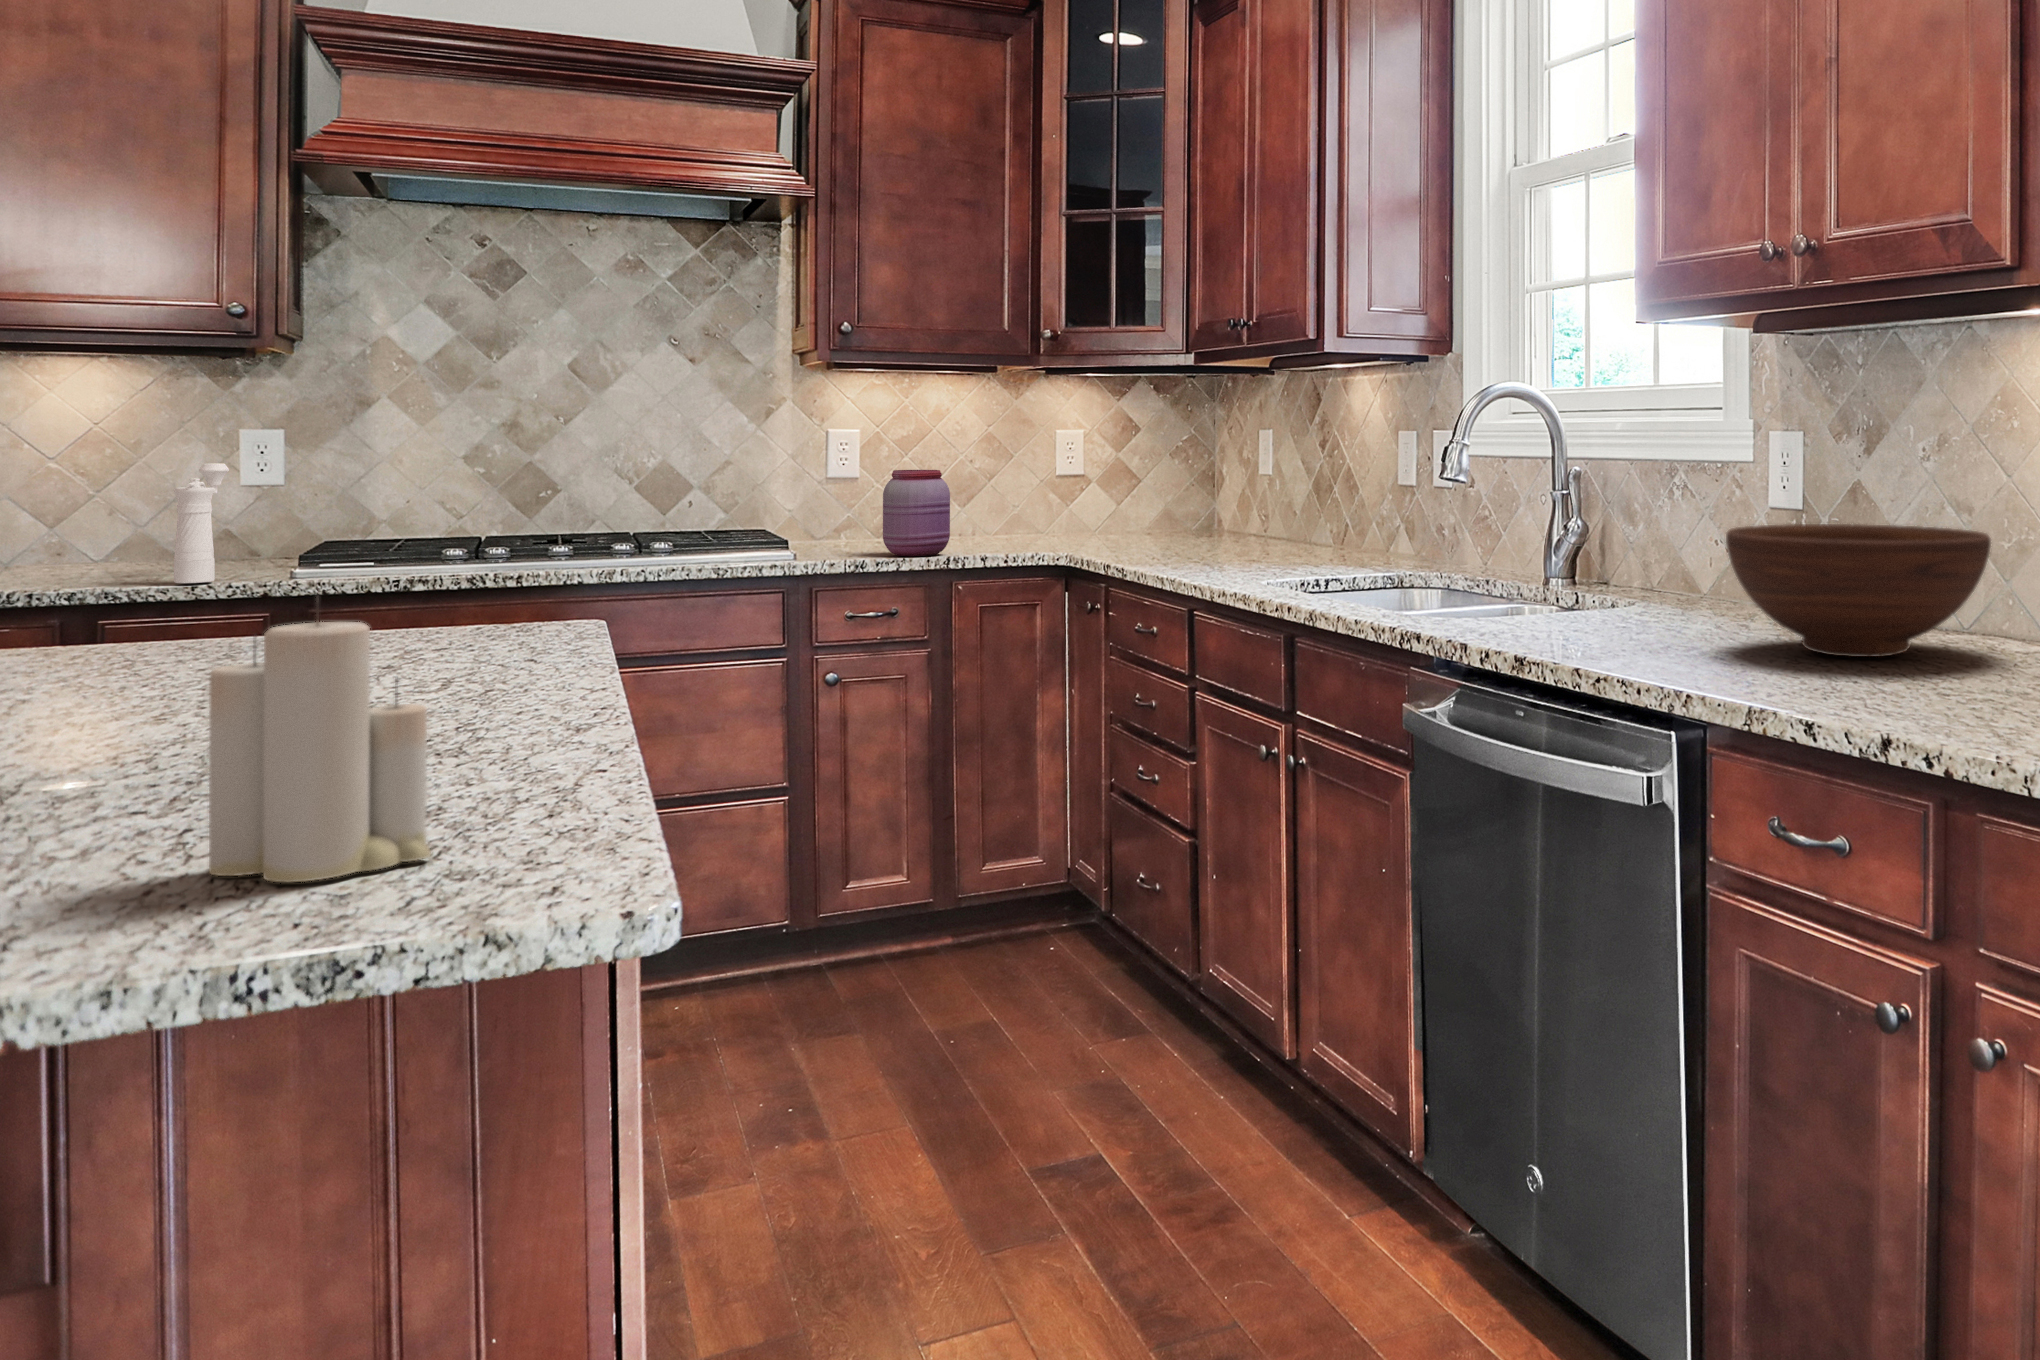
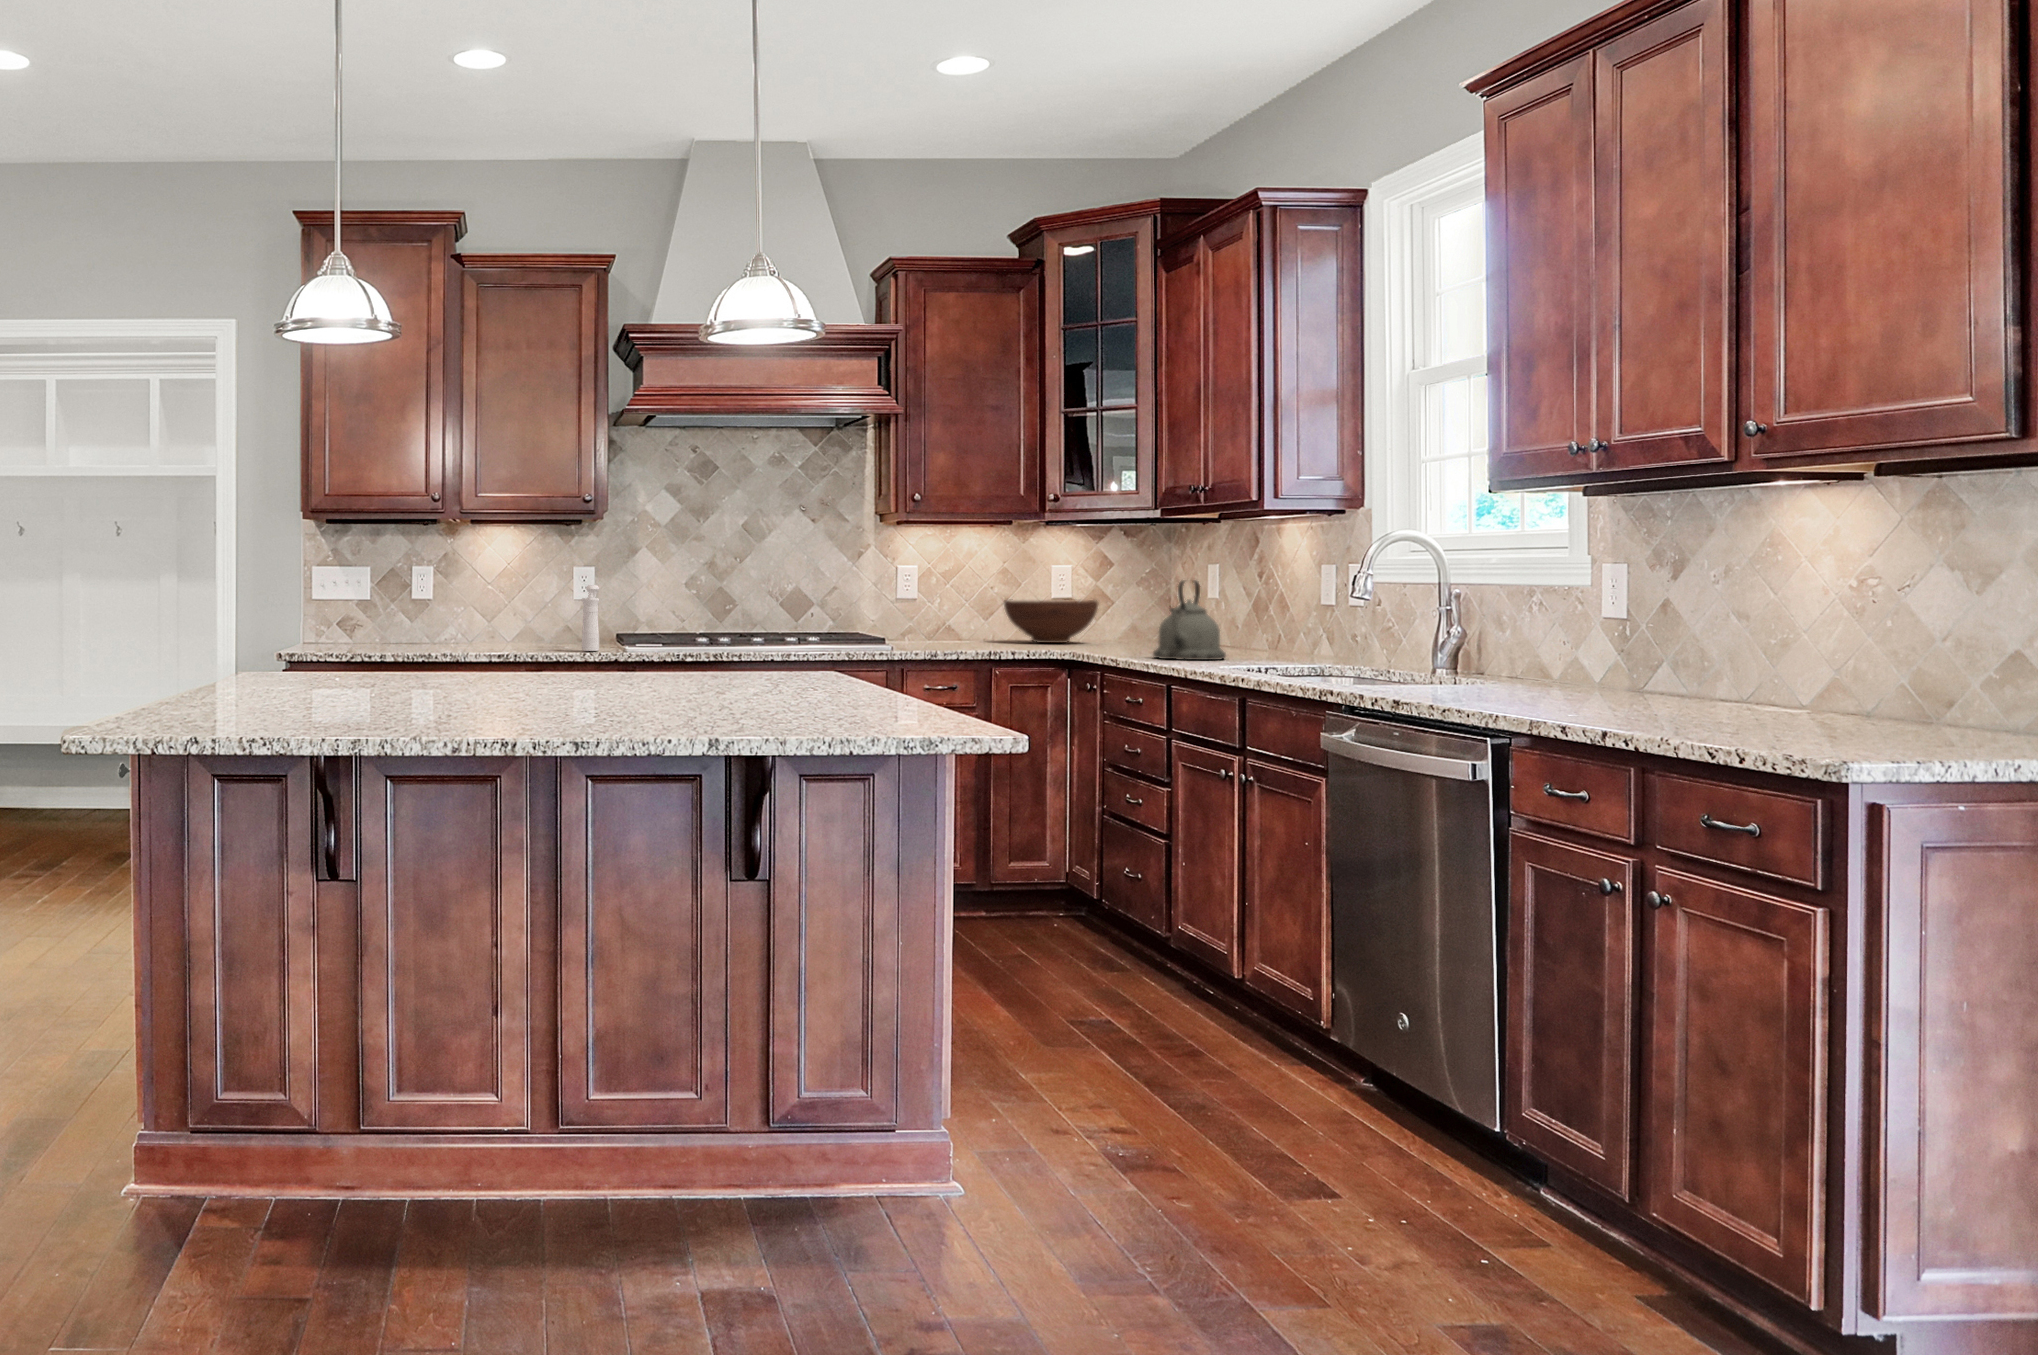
kettle: none [1179,452,1277,565] -> present [1153,580,1226,660]
jar: present [883,470,950,556] -> none [944,592,987,651]
fruit bowl: present [1726,524,1991,657] -> present [1004,600,1098,643]
candle: present [209,597,431,882] -> none [854,622,923,720]

